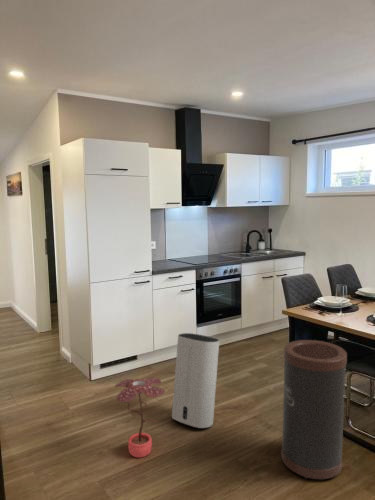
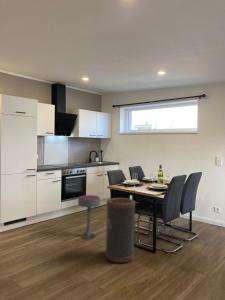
bar stool: none [226,323,269,408] -> present [78,195,100,239]
air purifier: present [172,333,219,428] -> none [49,200,75,248]
potted plant: present [115,378,165,457] -> none [19,221,47,263]

